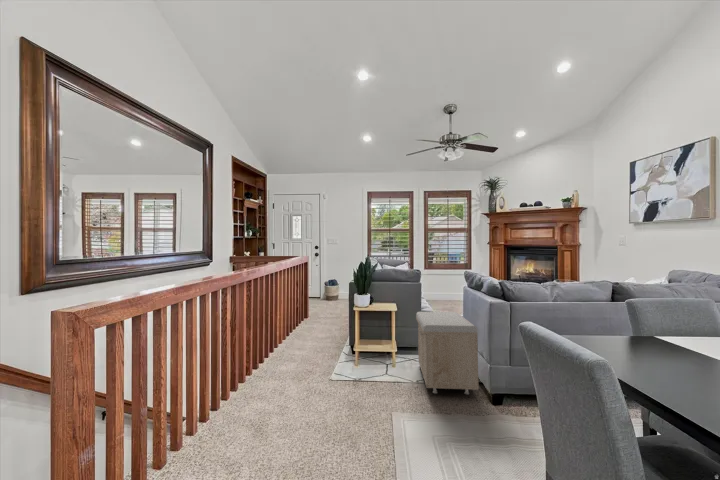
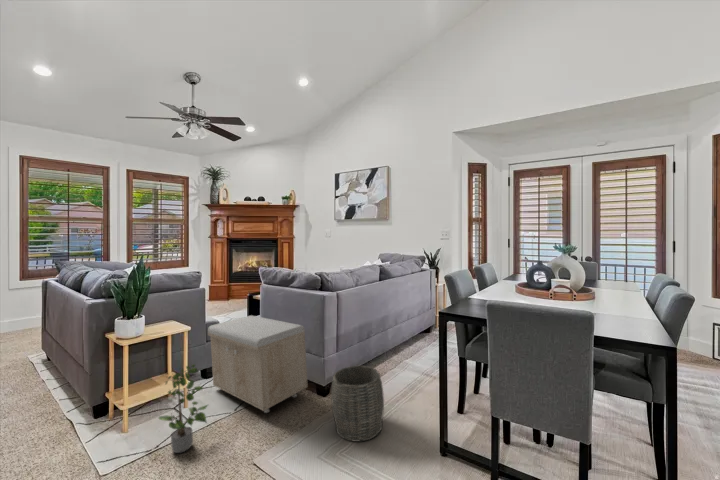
potted plant: none [358,328,392,388] -> present [159,365,207,453]
woven basket: none [467,376,527,456] -> present [331,366,384,441]

